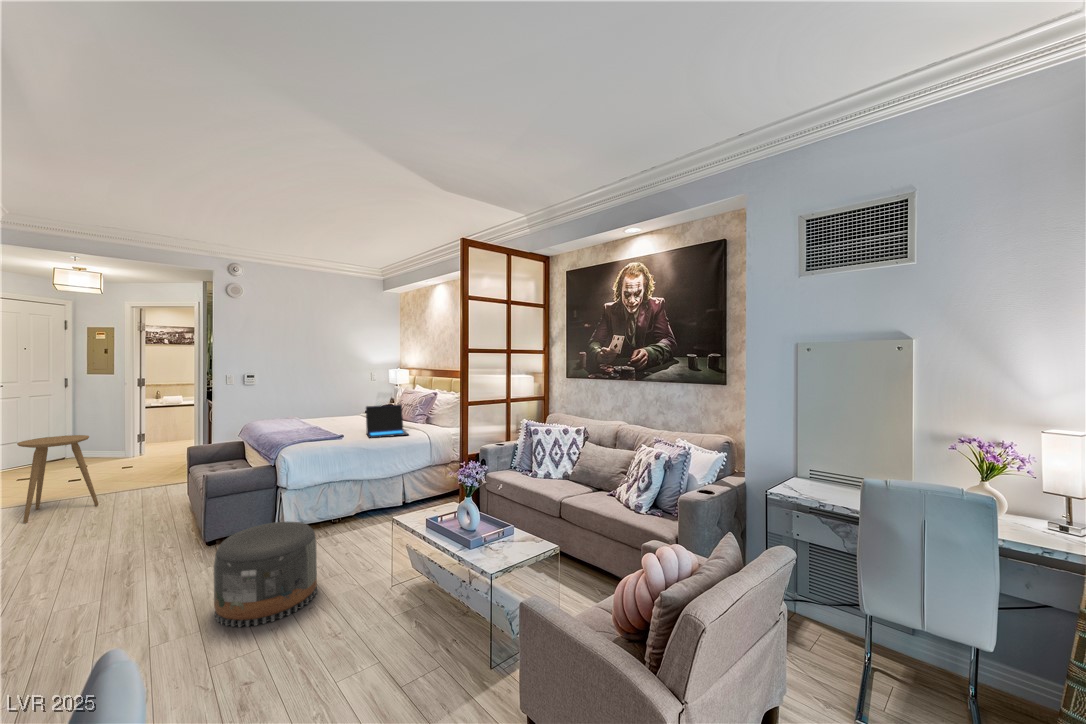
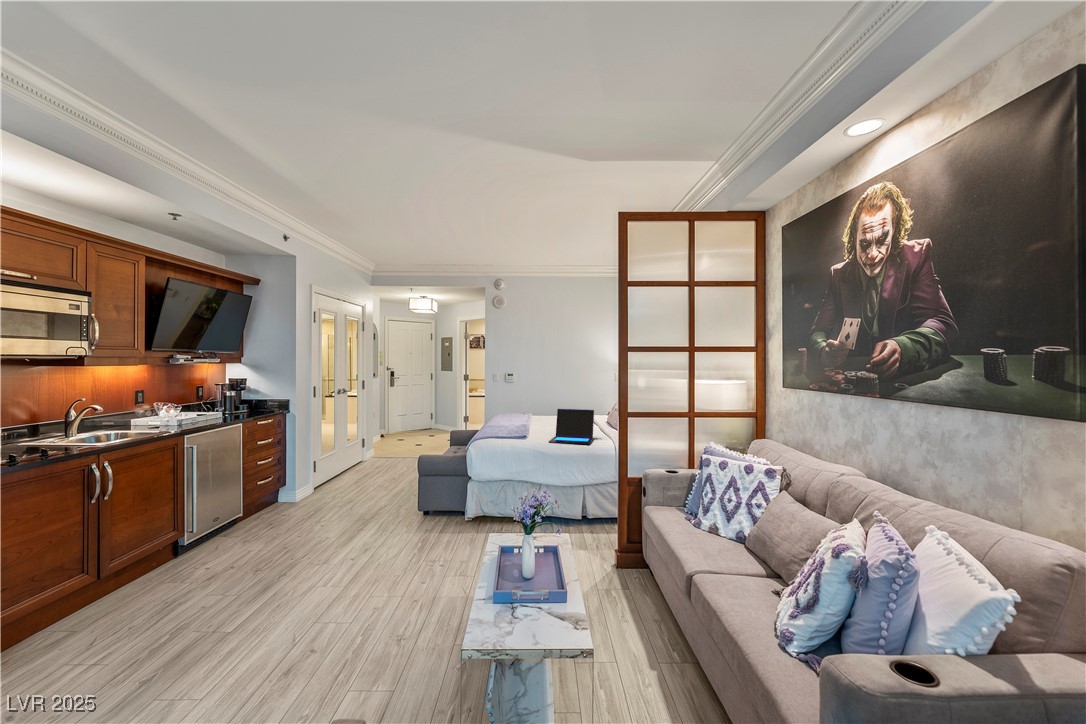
side table: present [17,435,99,523] -> none [358,413,399,471]
pouf: present [214,521,317,627] -> none [353,509,438,603]

